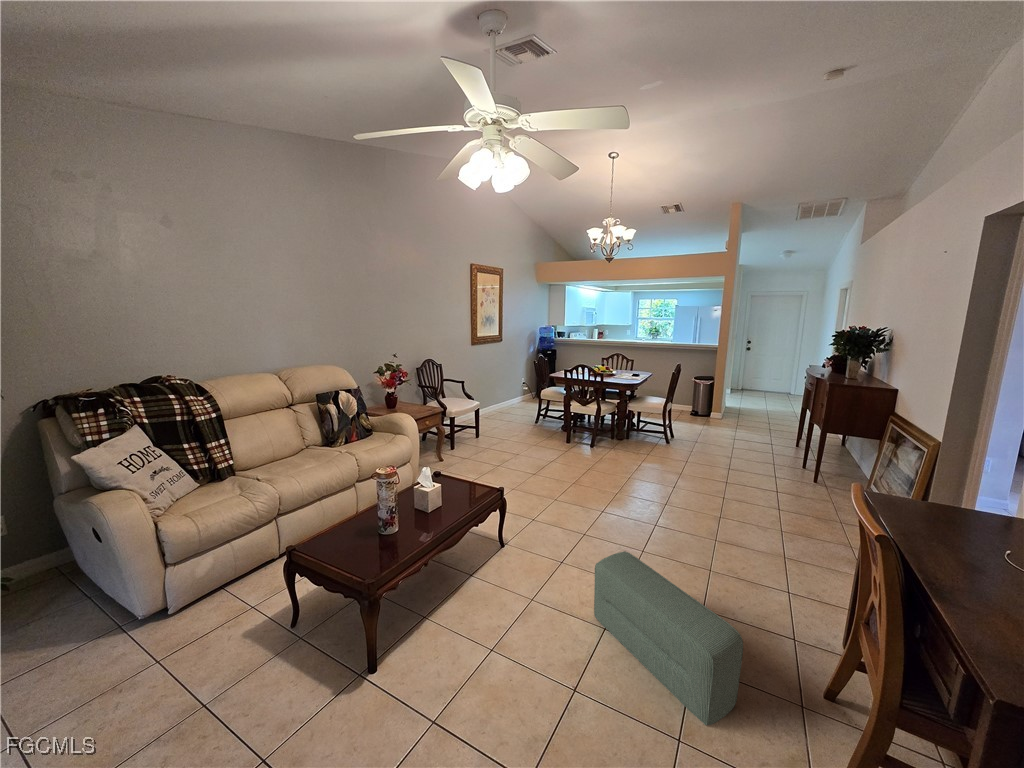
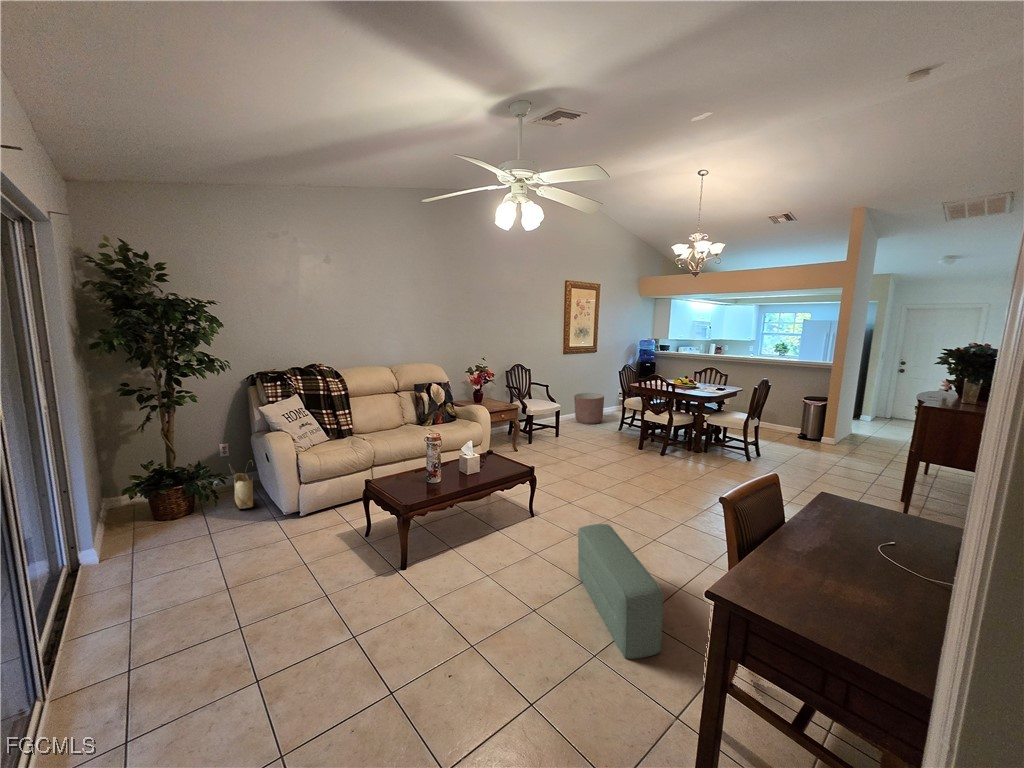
planter: none [485,385,516,419] -> present [574,393,604,424]
woven basket: none [14,540,73,623] -> present [231,460,253,509]

